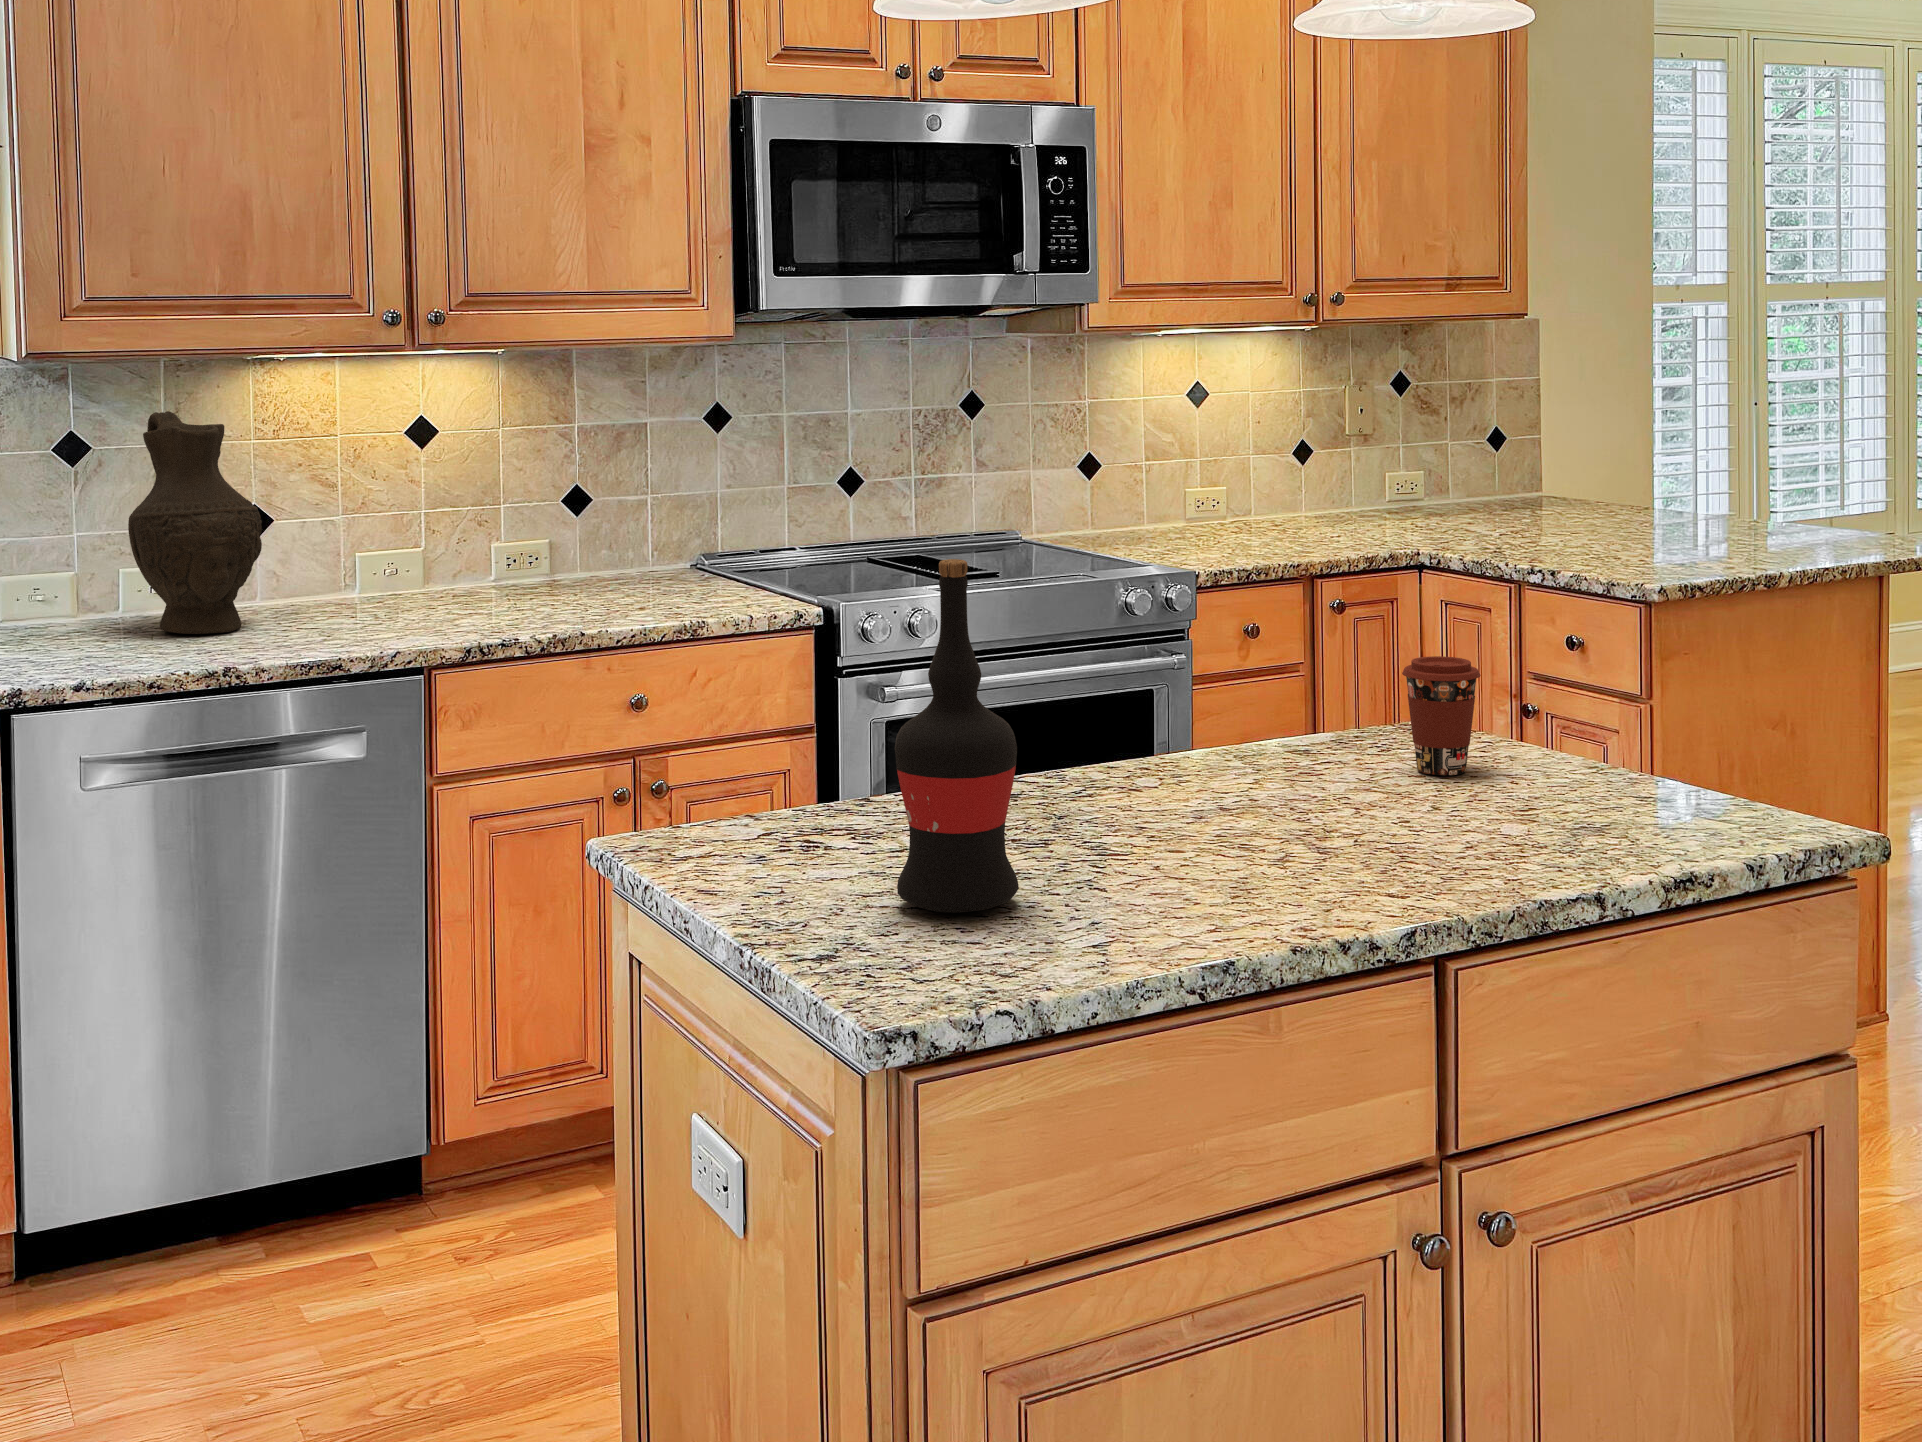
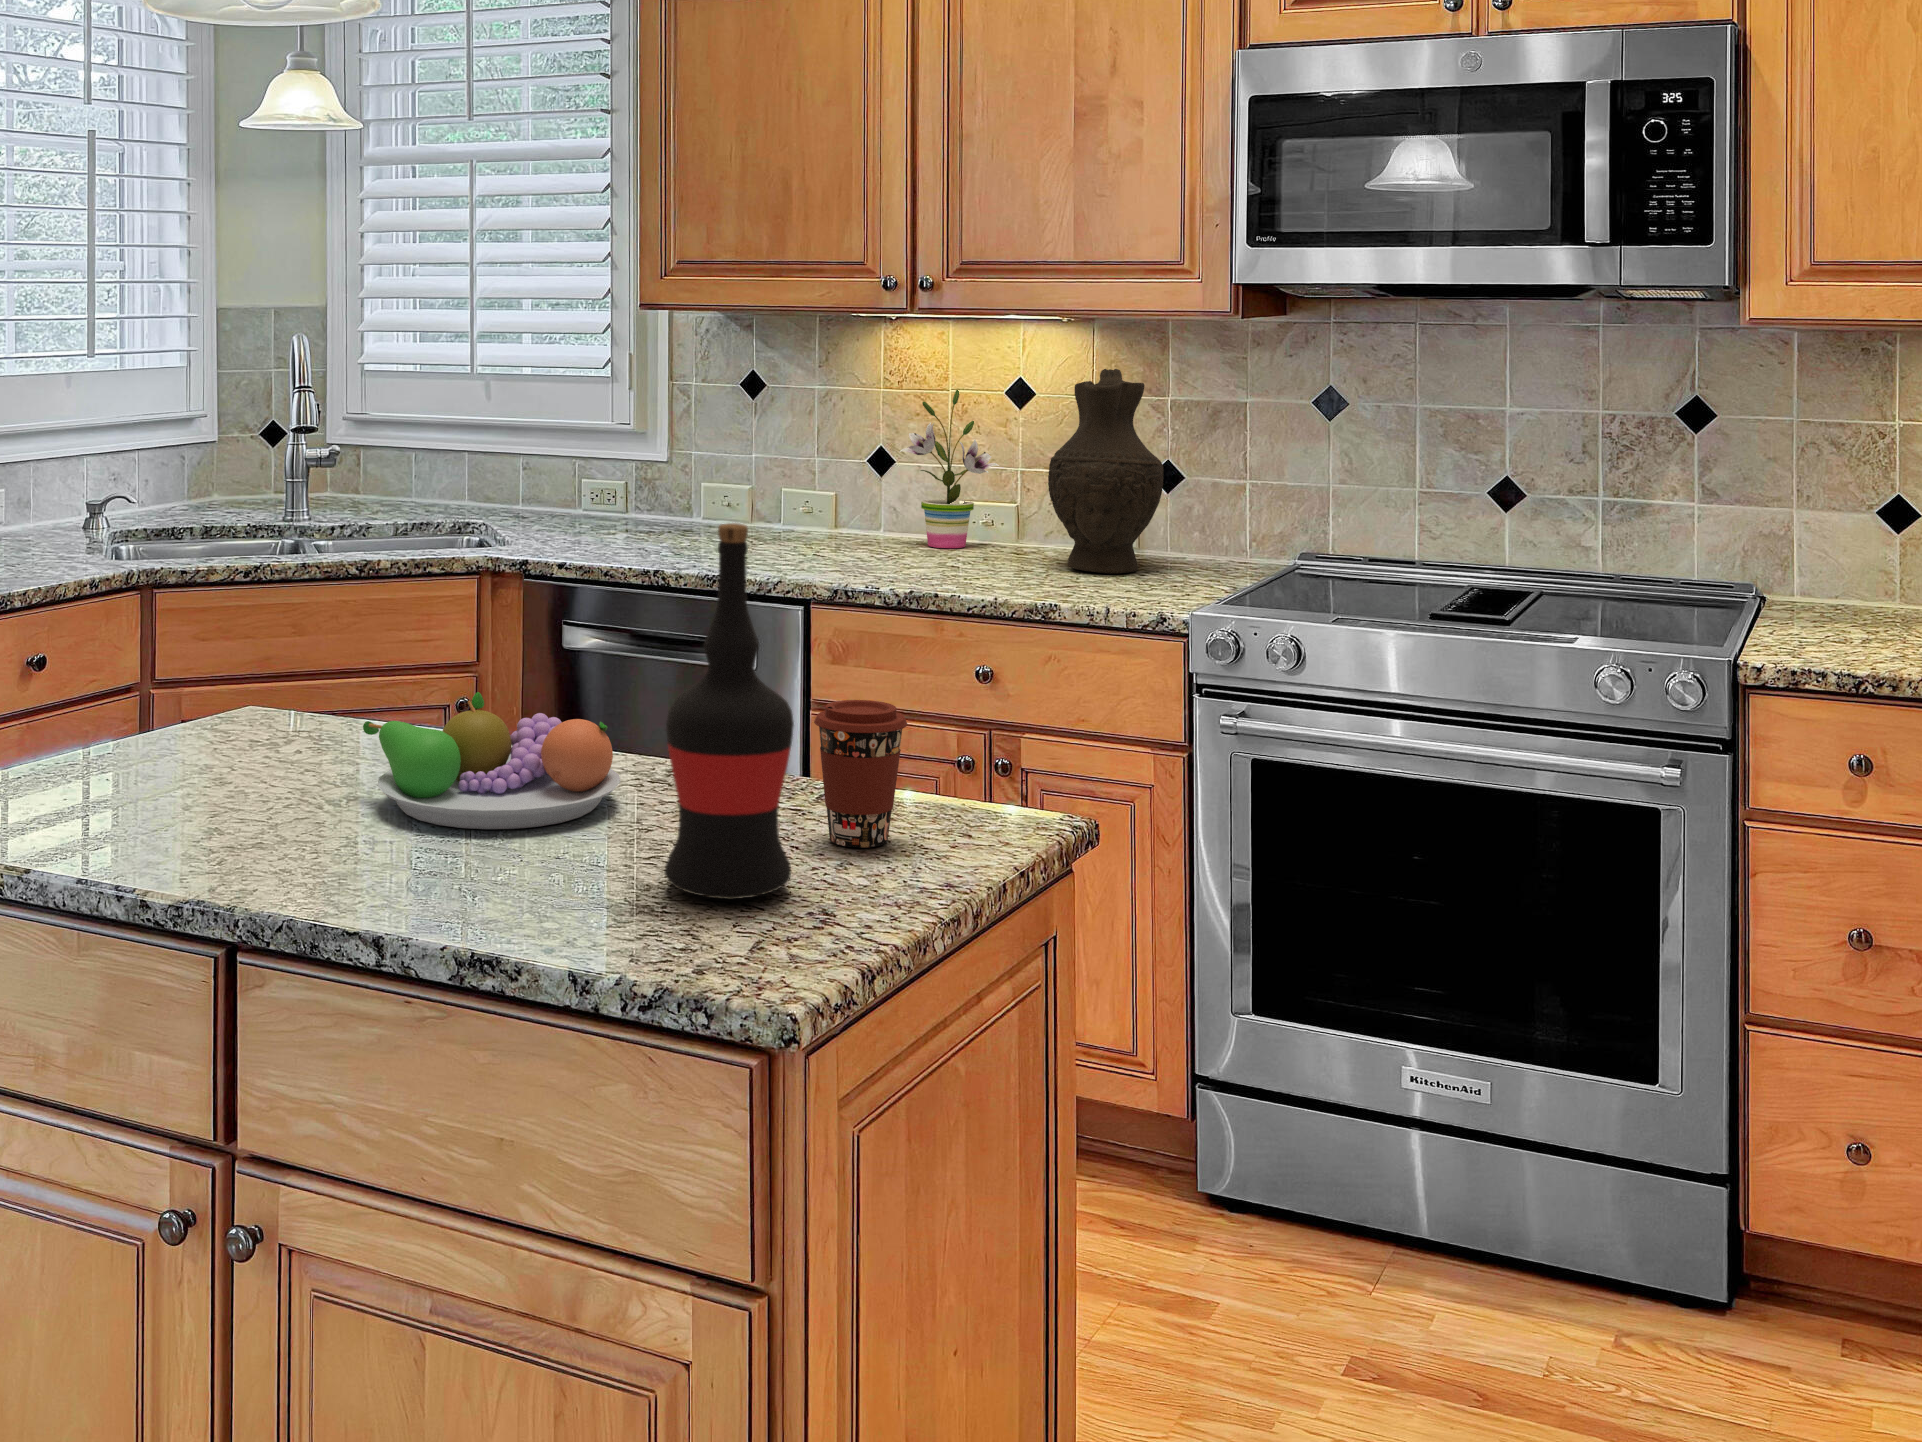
decorative vase: present [128,411,262,634] -> present [1048,369,1164,574]
potted plant: none [315,429,417,603] -> present [899,390,999,548]
wine bottle: present [895,559,1019,913] -> present [664,523,794,899]
fruit bowl: none [1096,729,1330,848] -> present [363,692,620,829]

